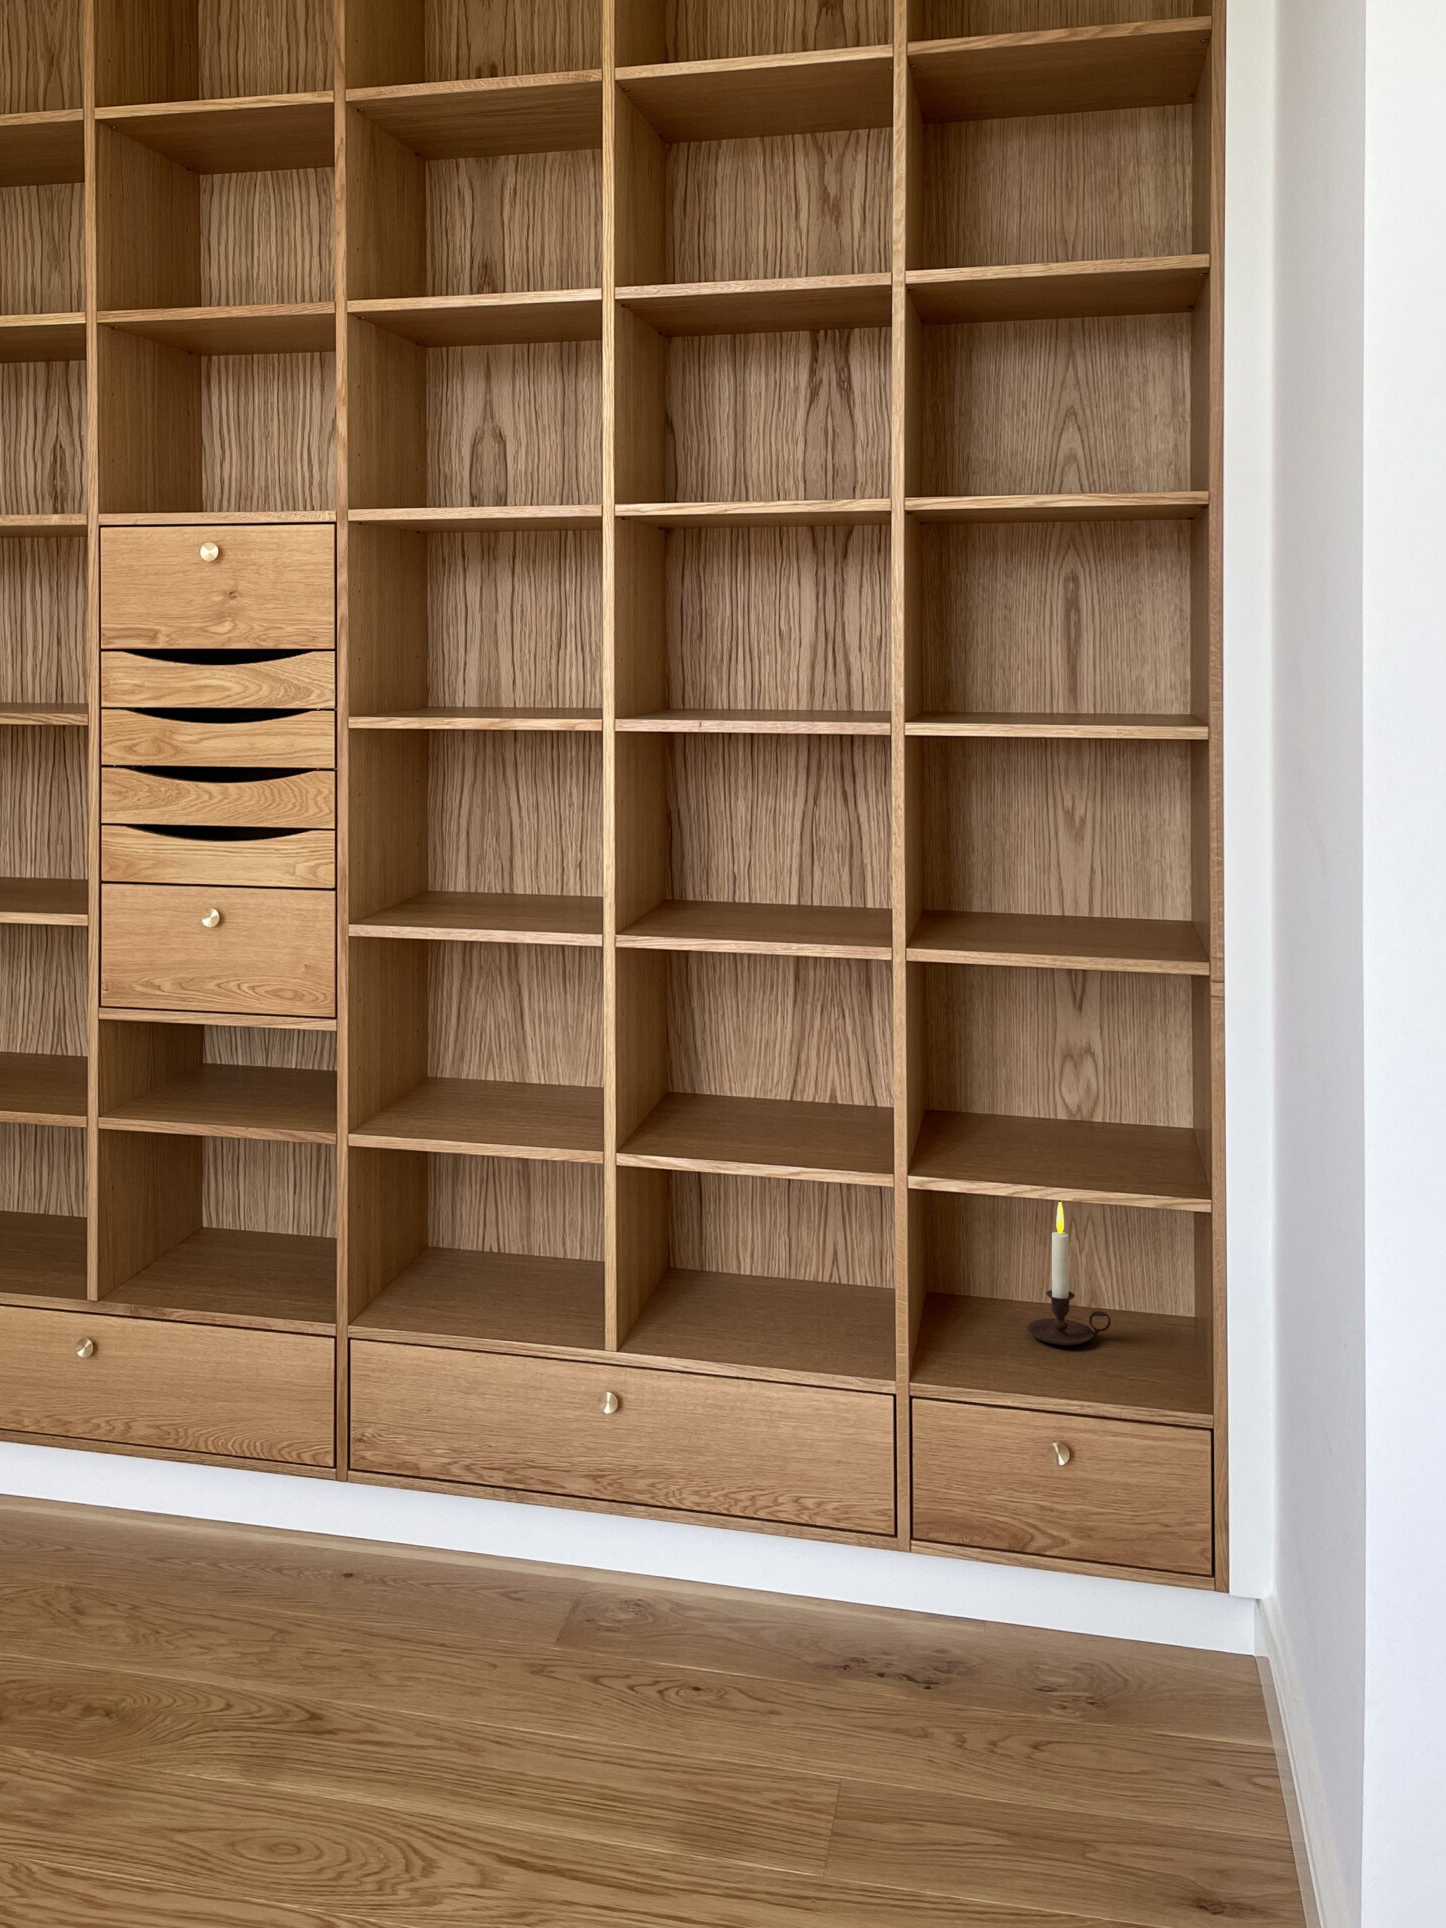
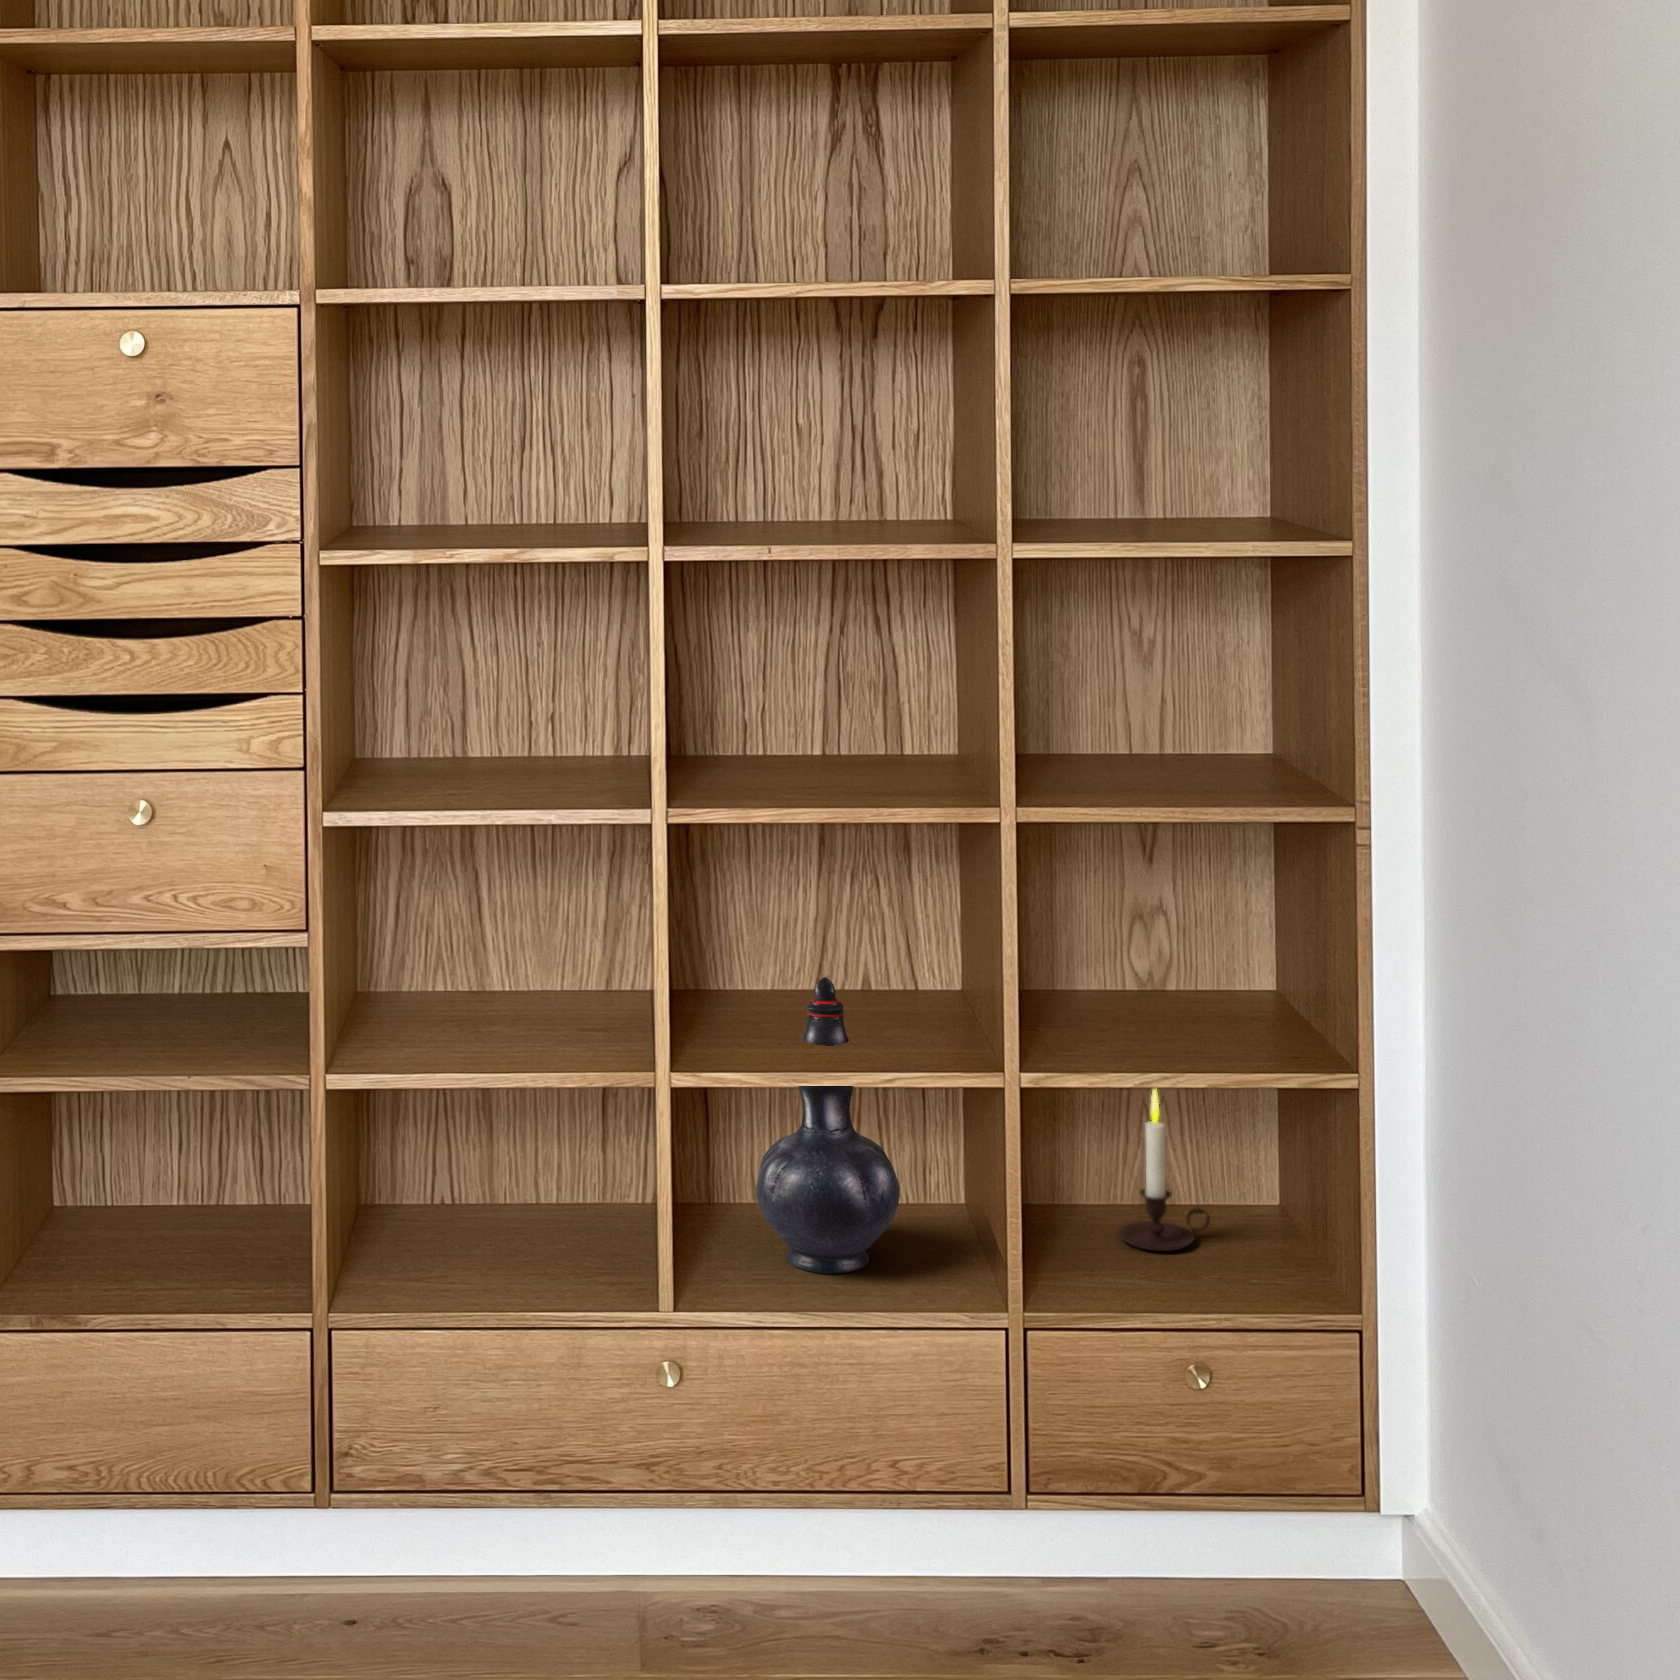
decorative vase: none [709,1086,829,1335] -> present [756,977,900,1274]

